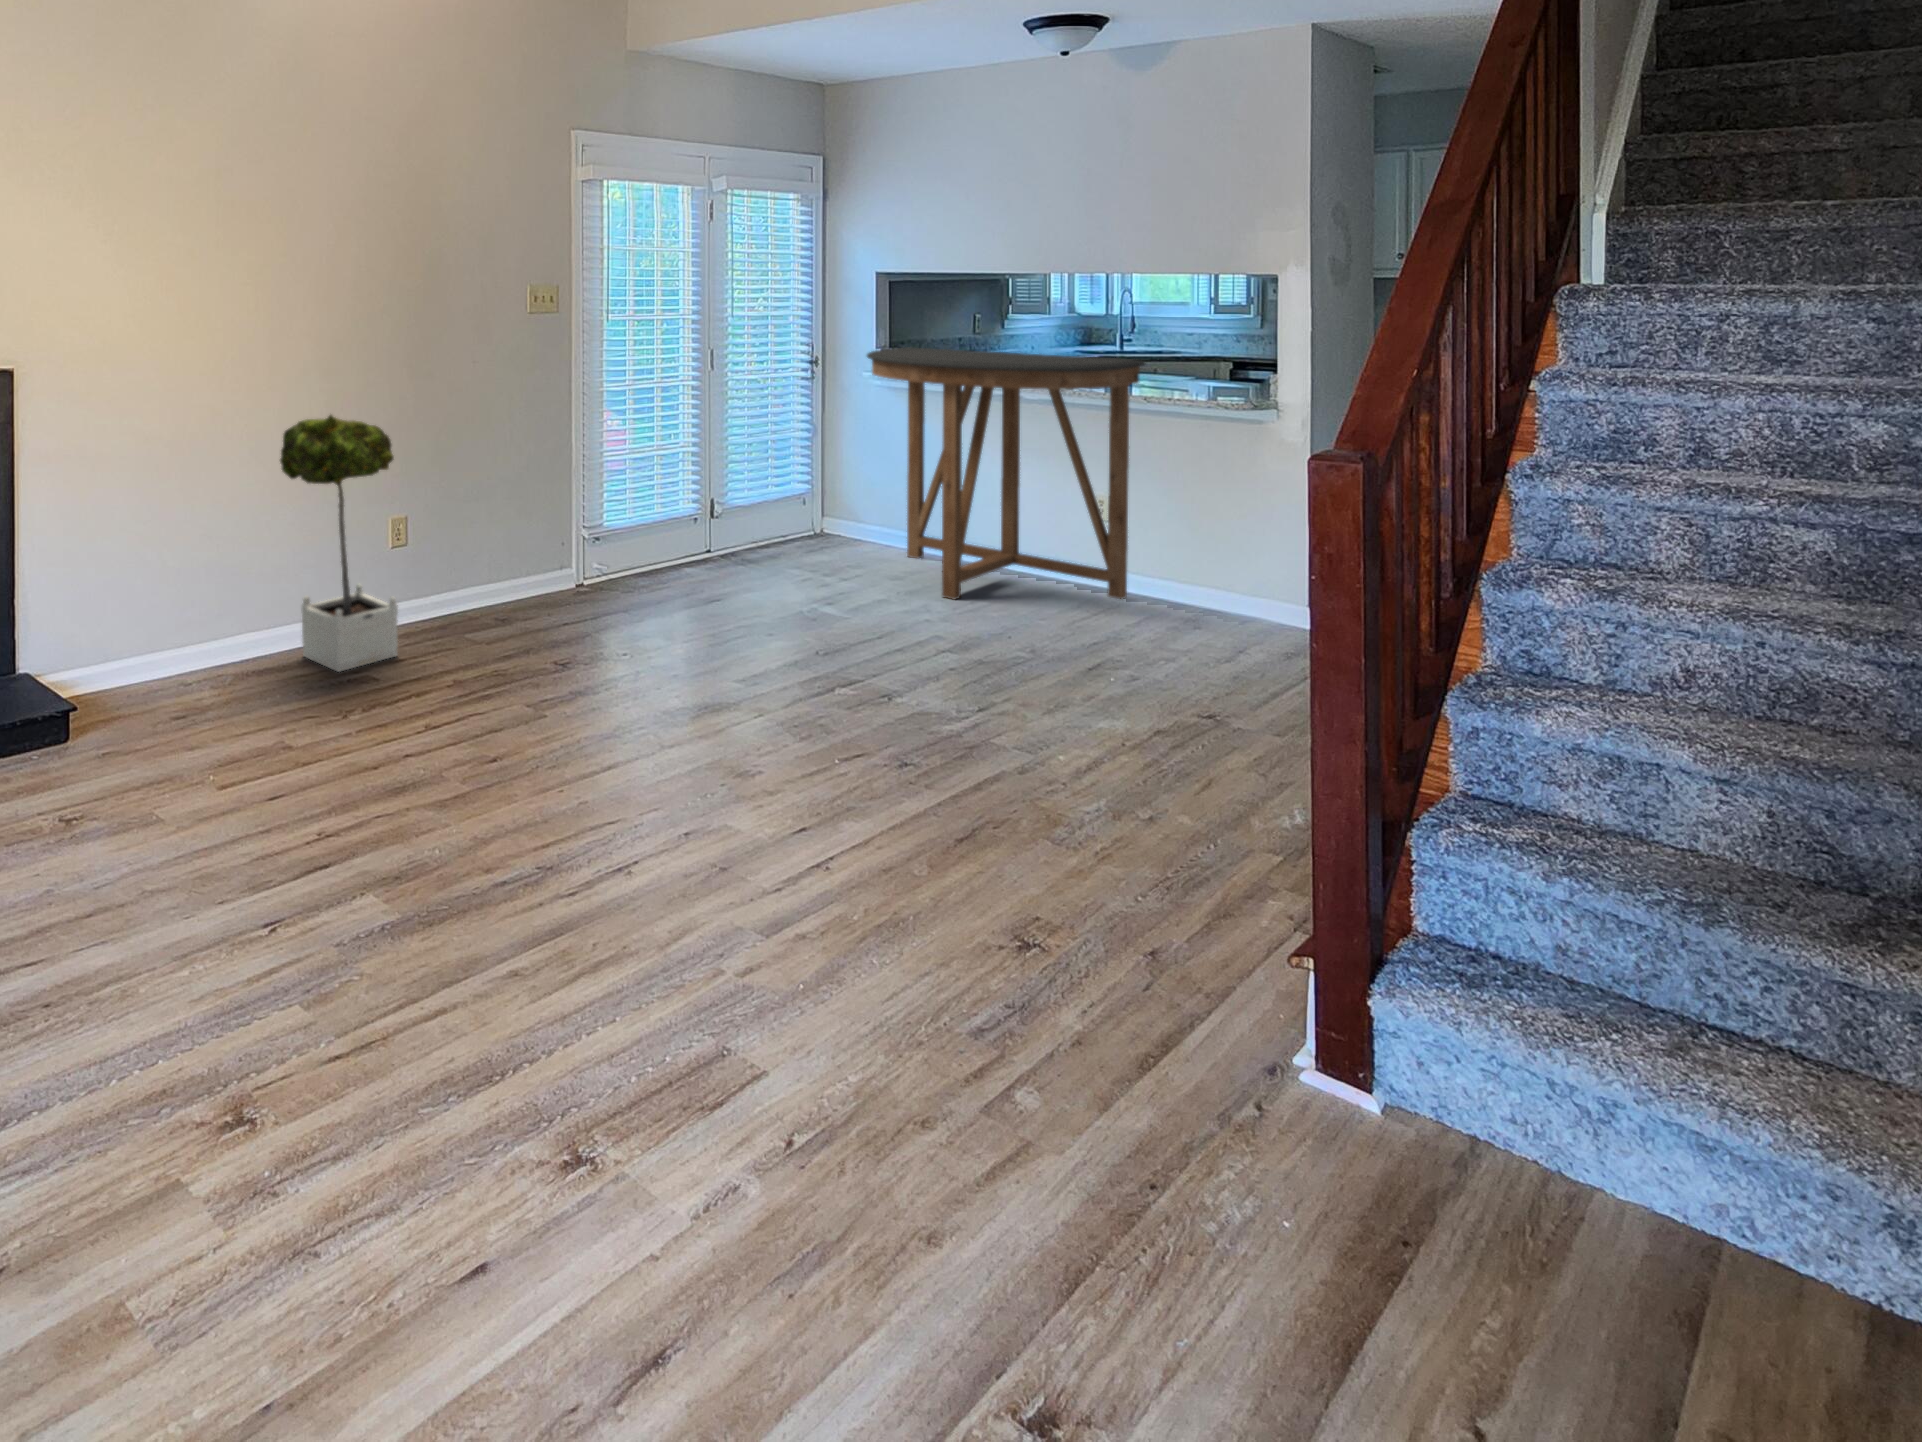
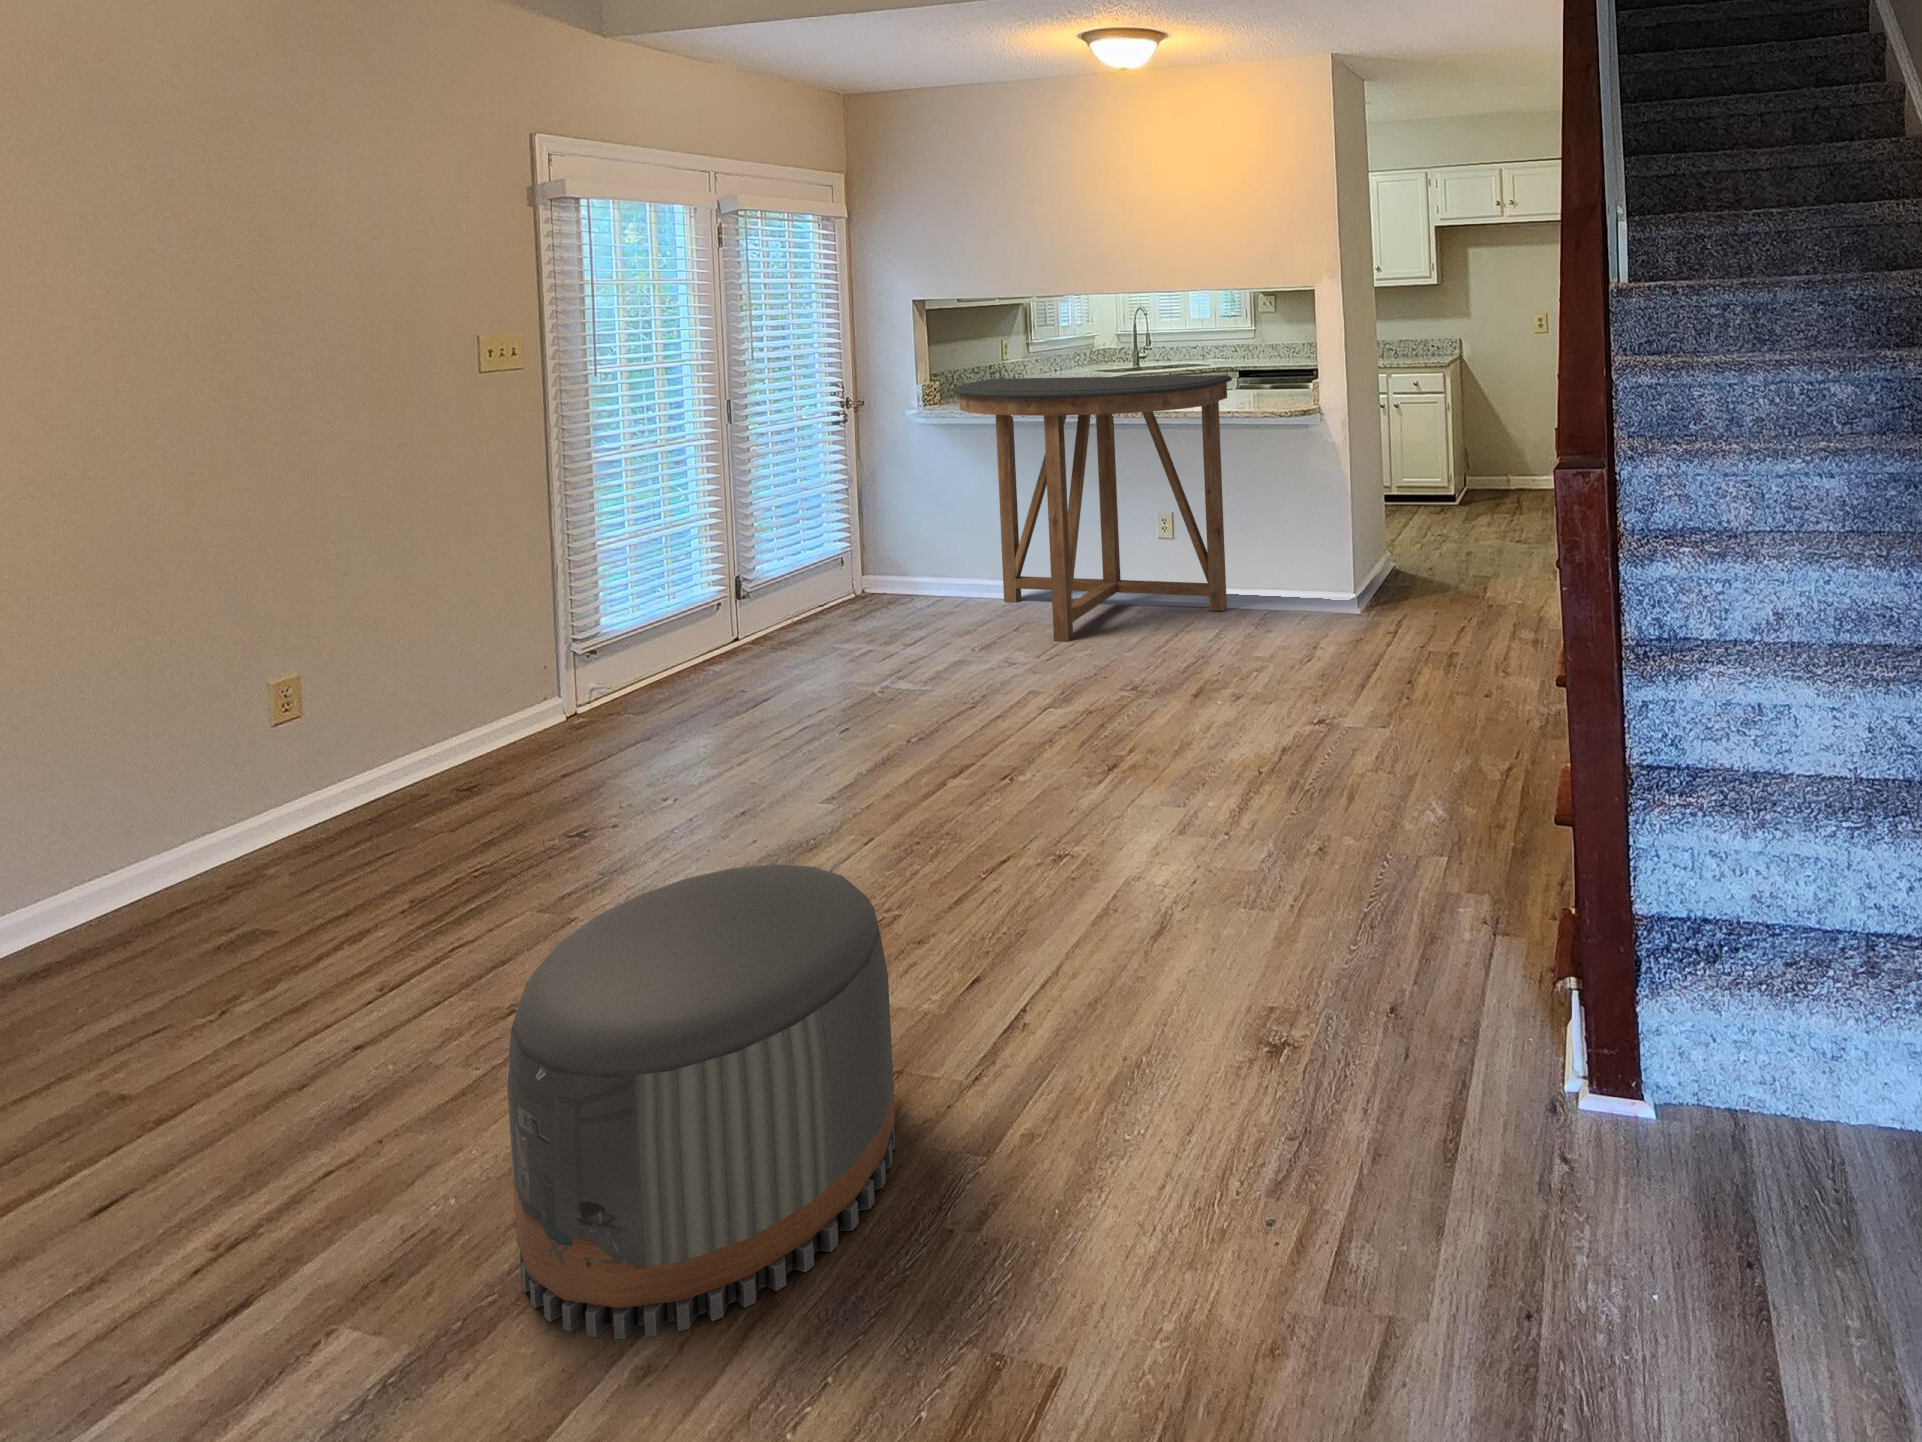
potted tree: present [280,415,398,672] -> none [78,542,328,933]
pouf: none [467,683,706,962] -> present [507,864,895,1339]

